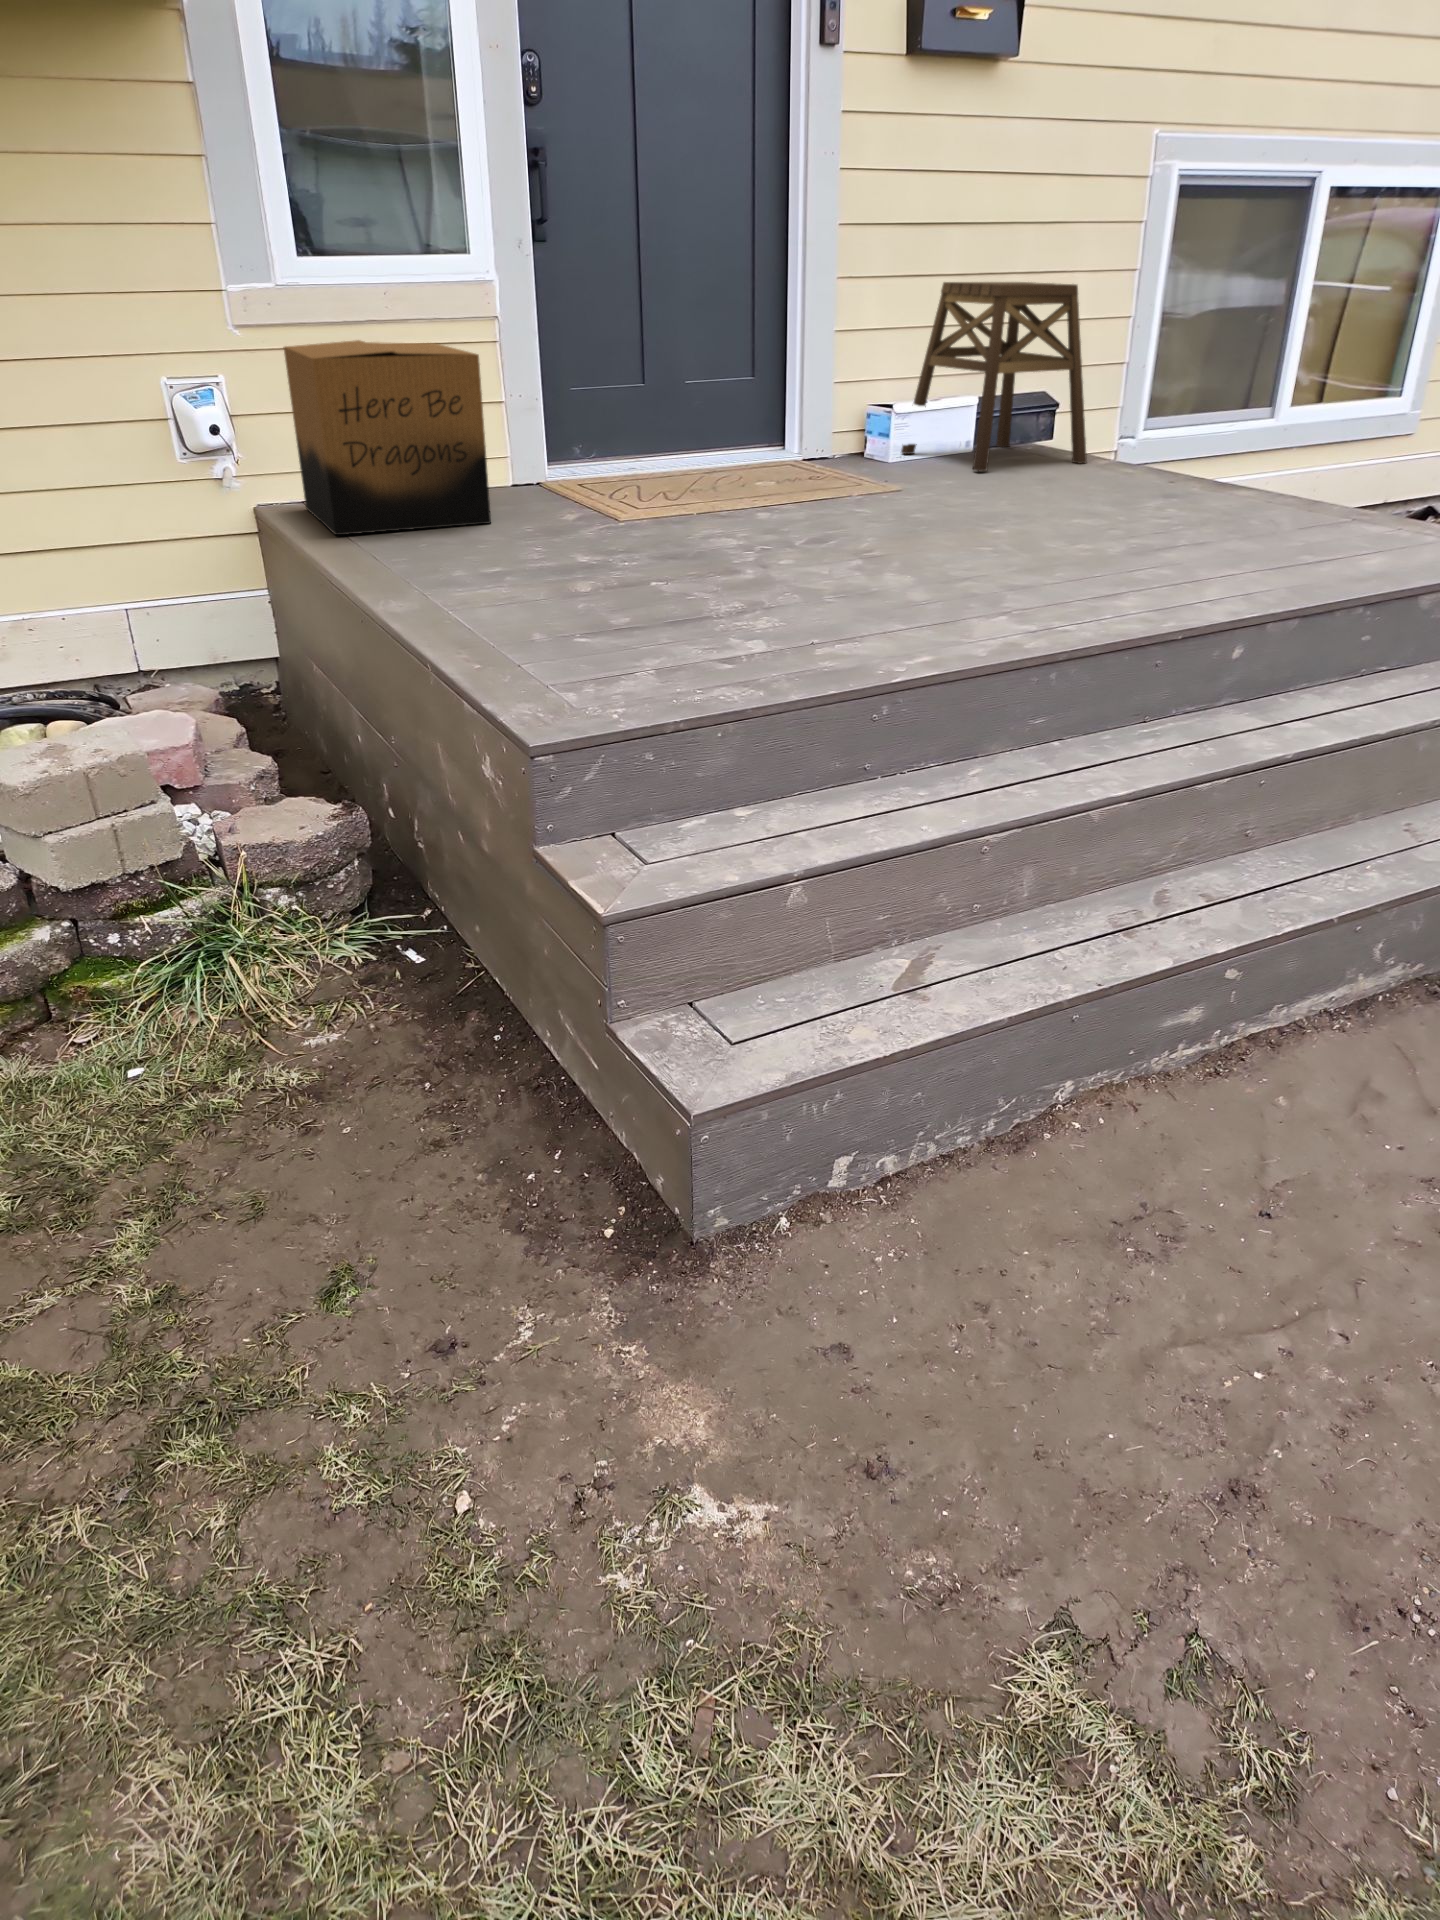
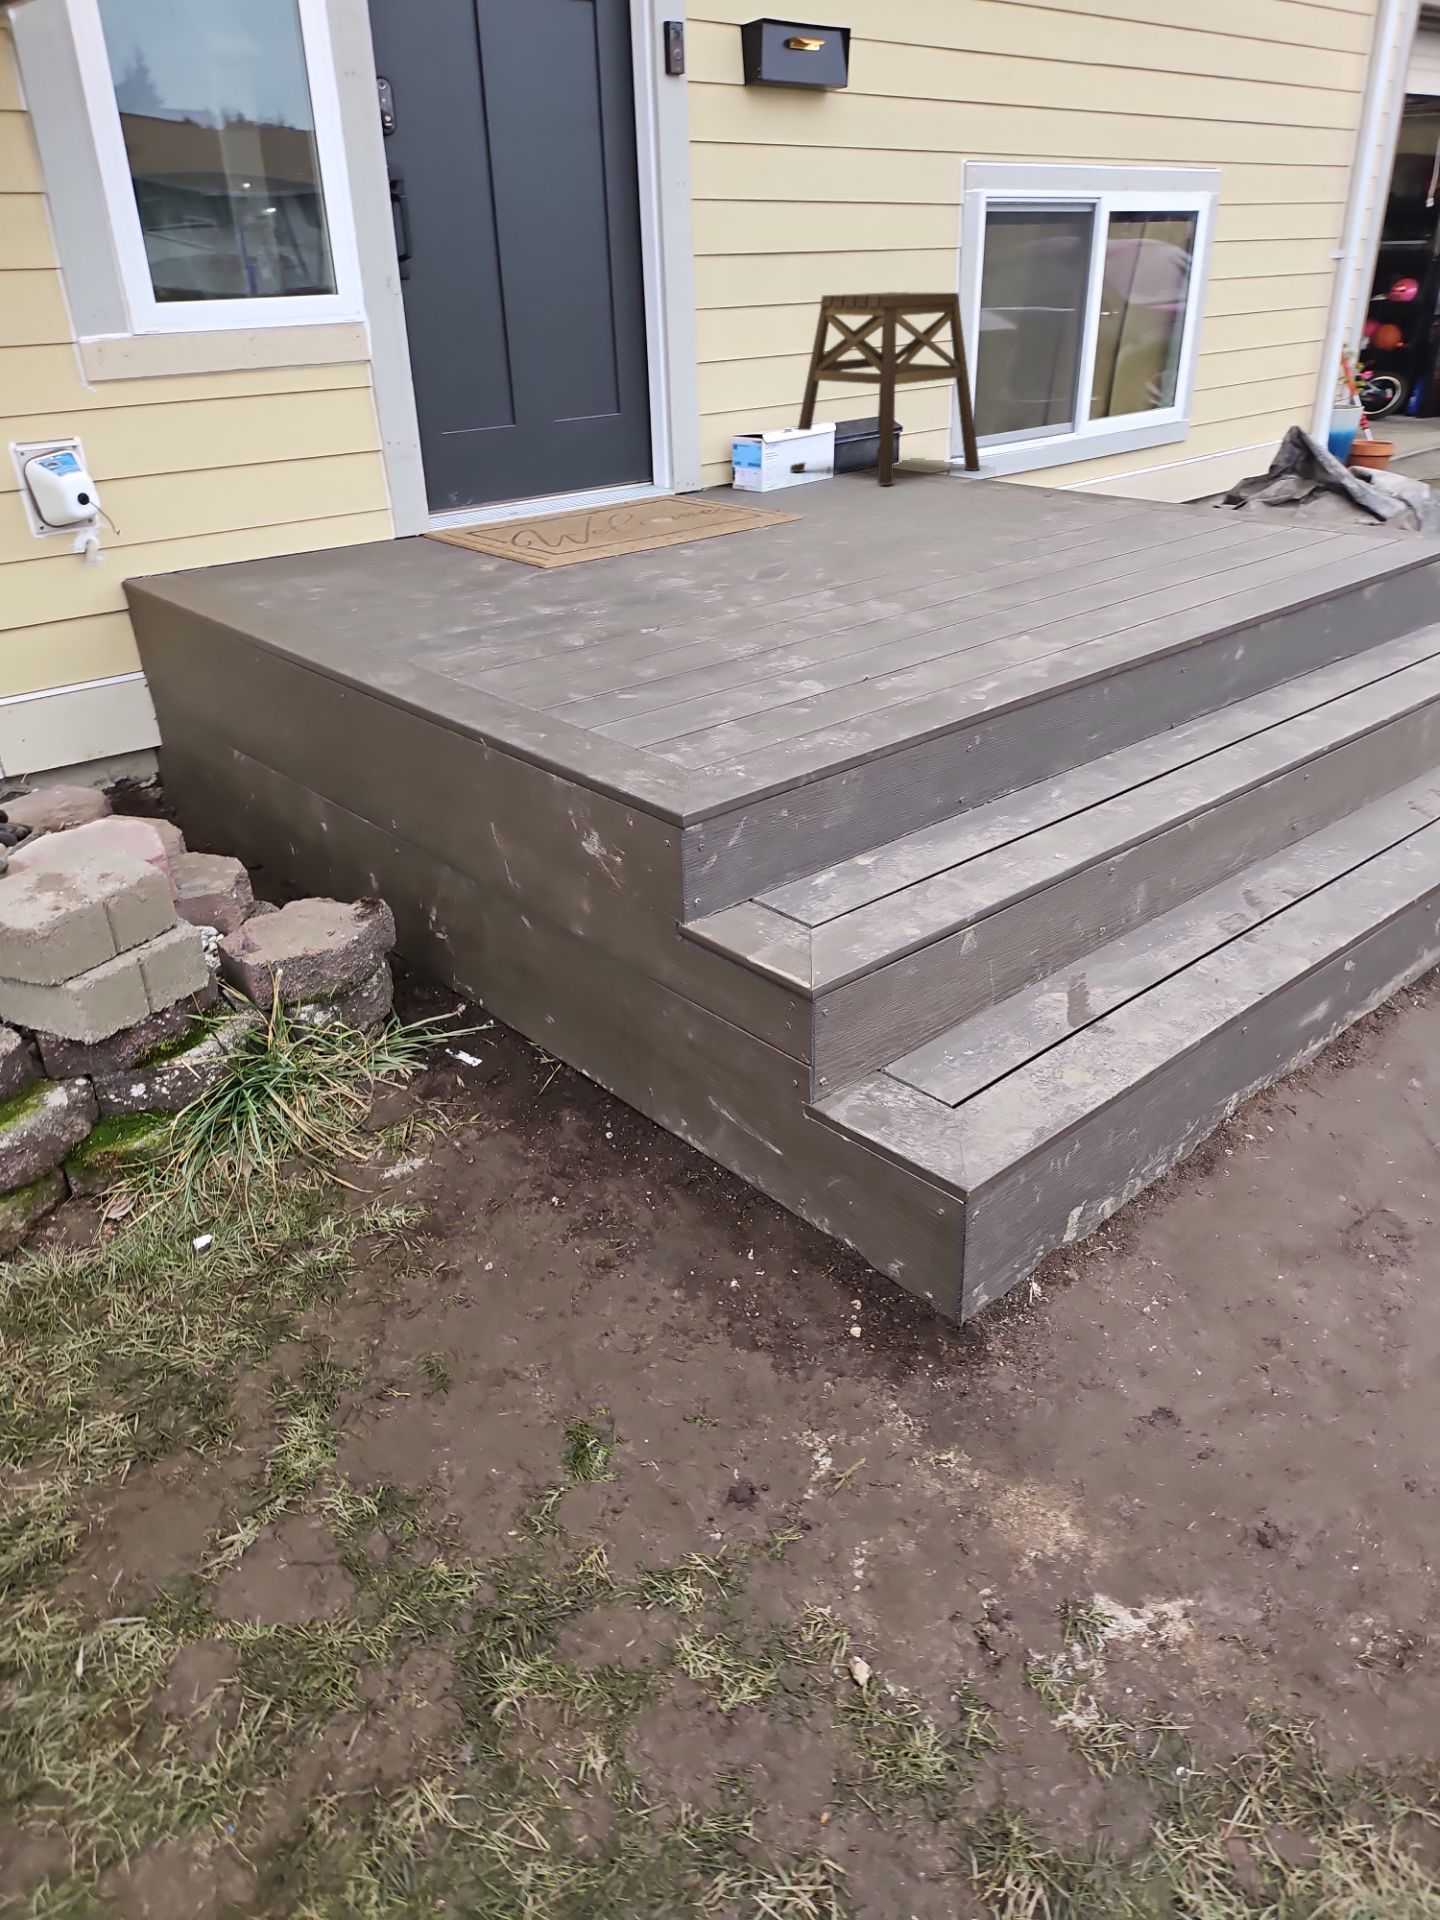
cardboard box: present [283,340,491,535] -> none [165,383,426,601]

